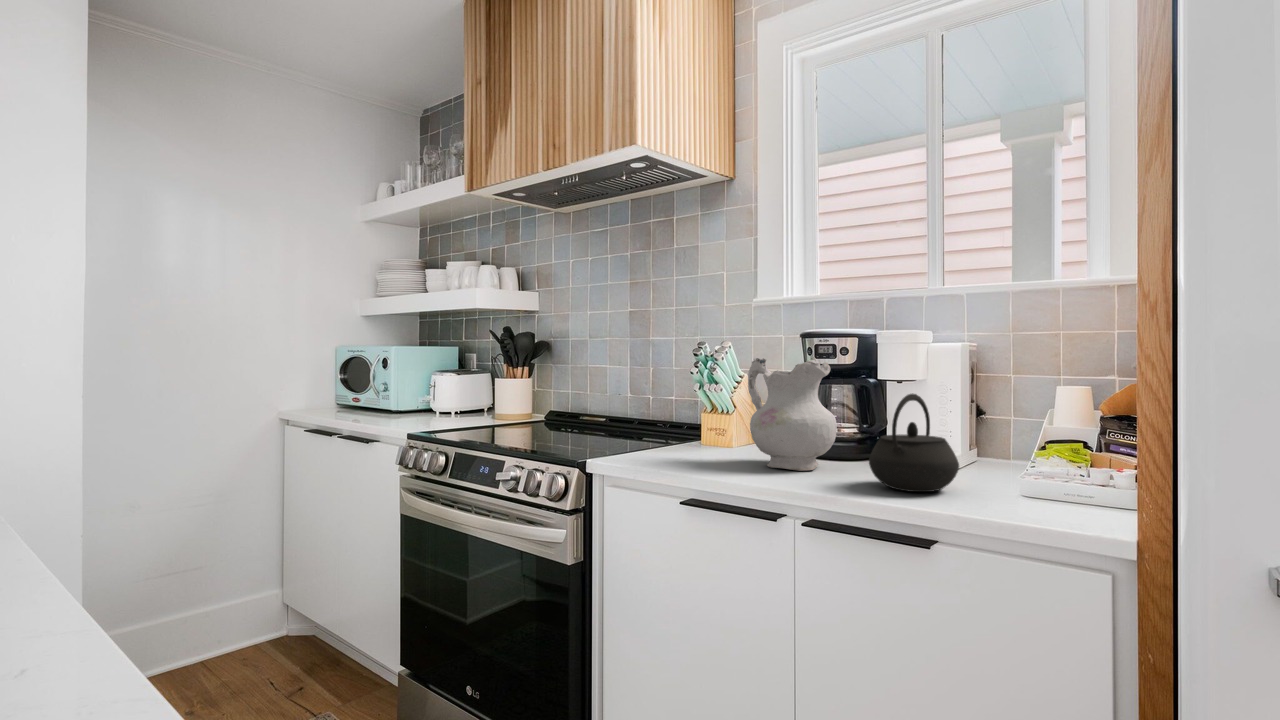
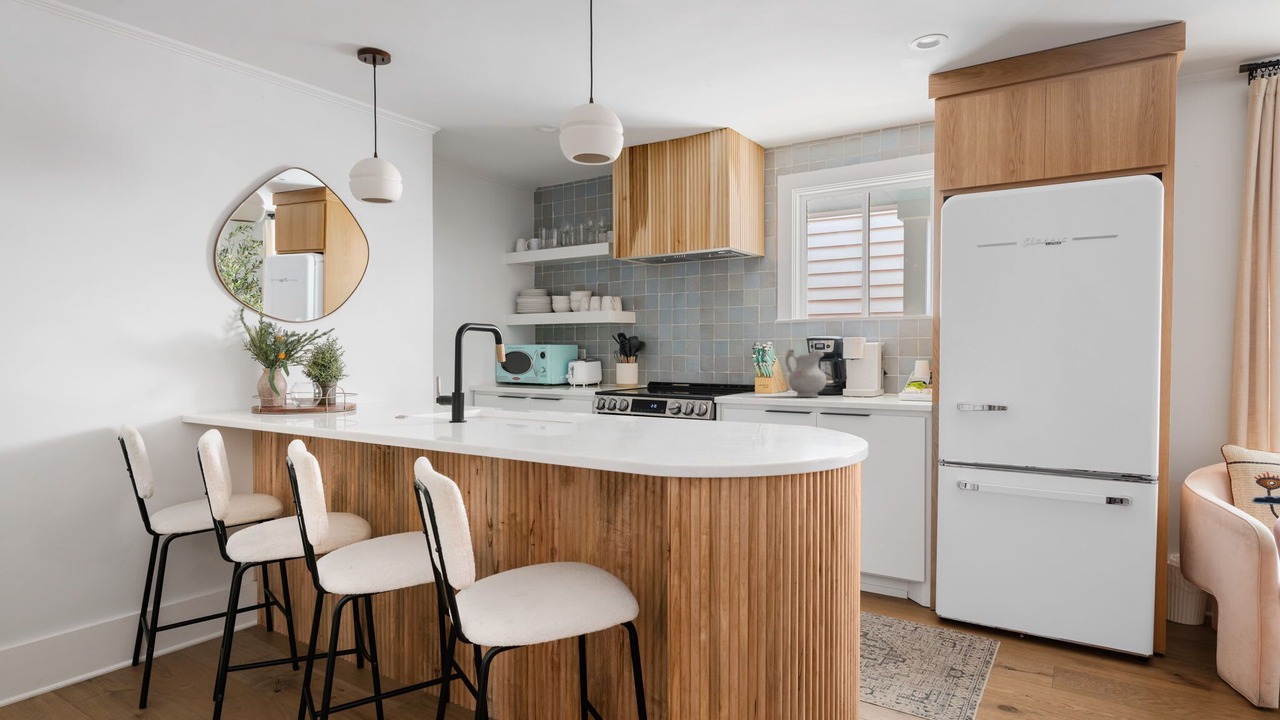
kettle: present [869,393,959,492] -> none [843,362,877,400]

